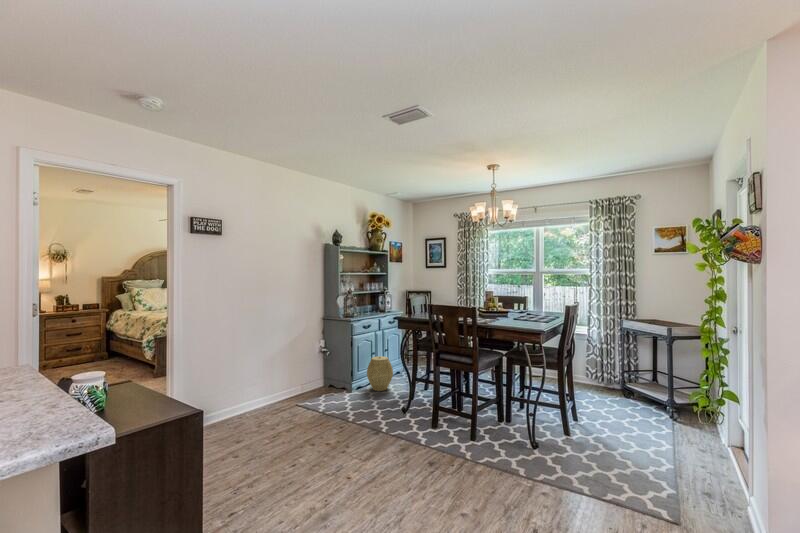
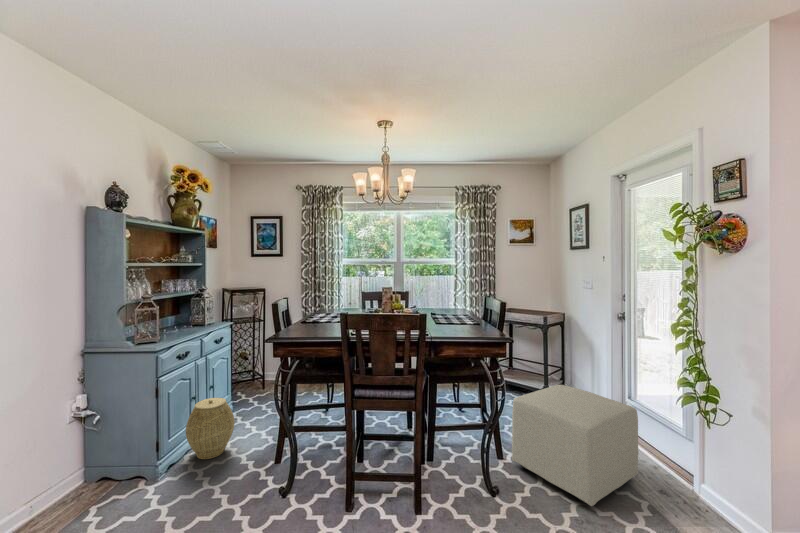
ottoman: none [567,383,676,468] -> present [512,385,638,506]

